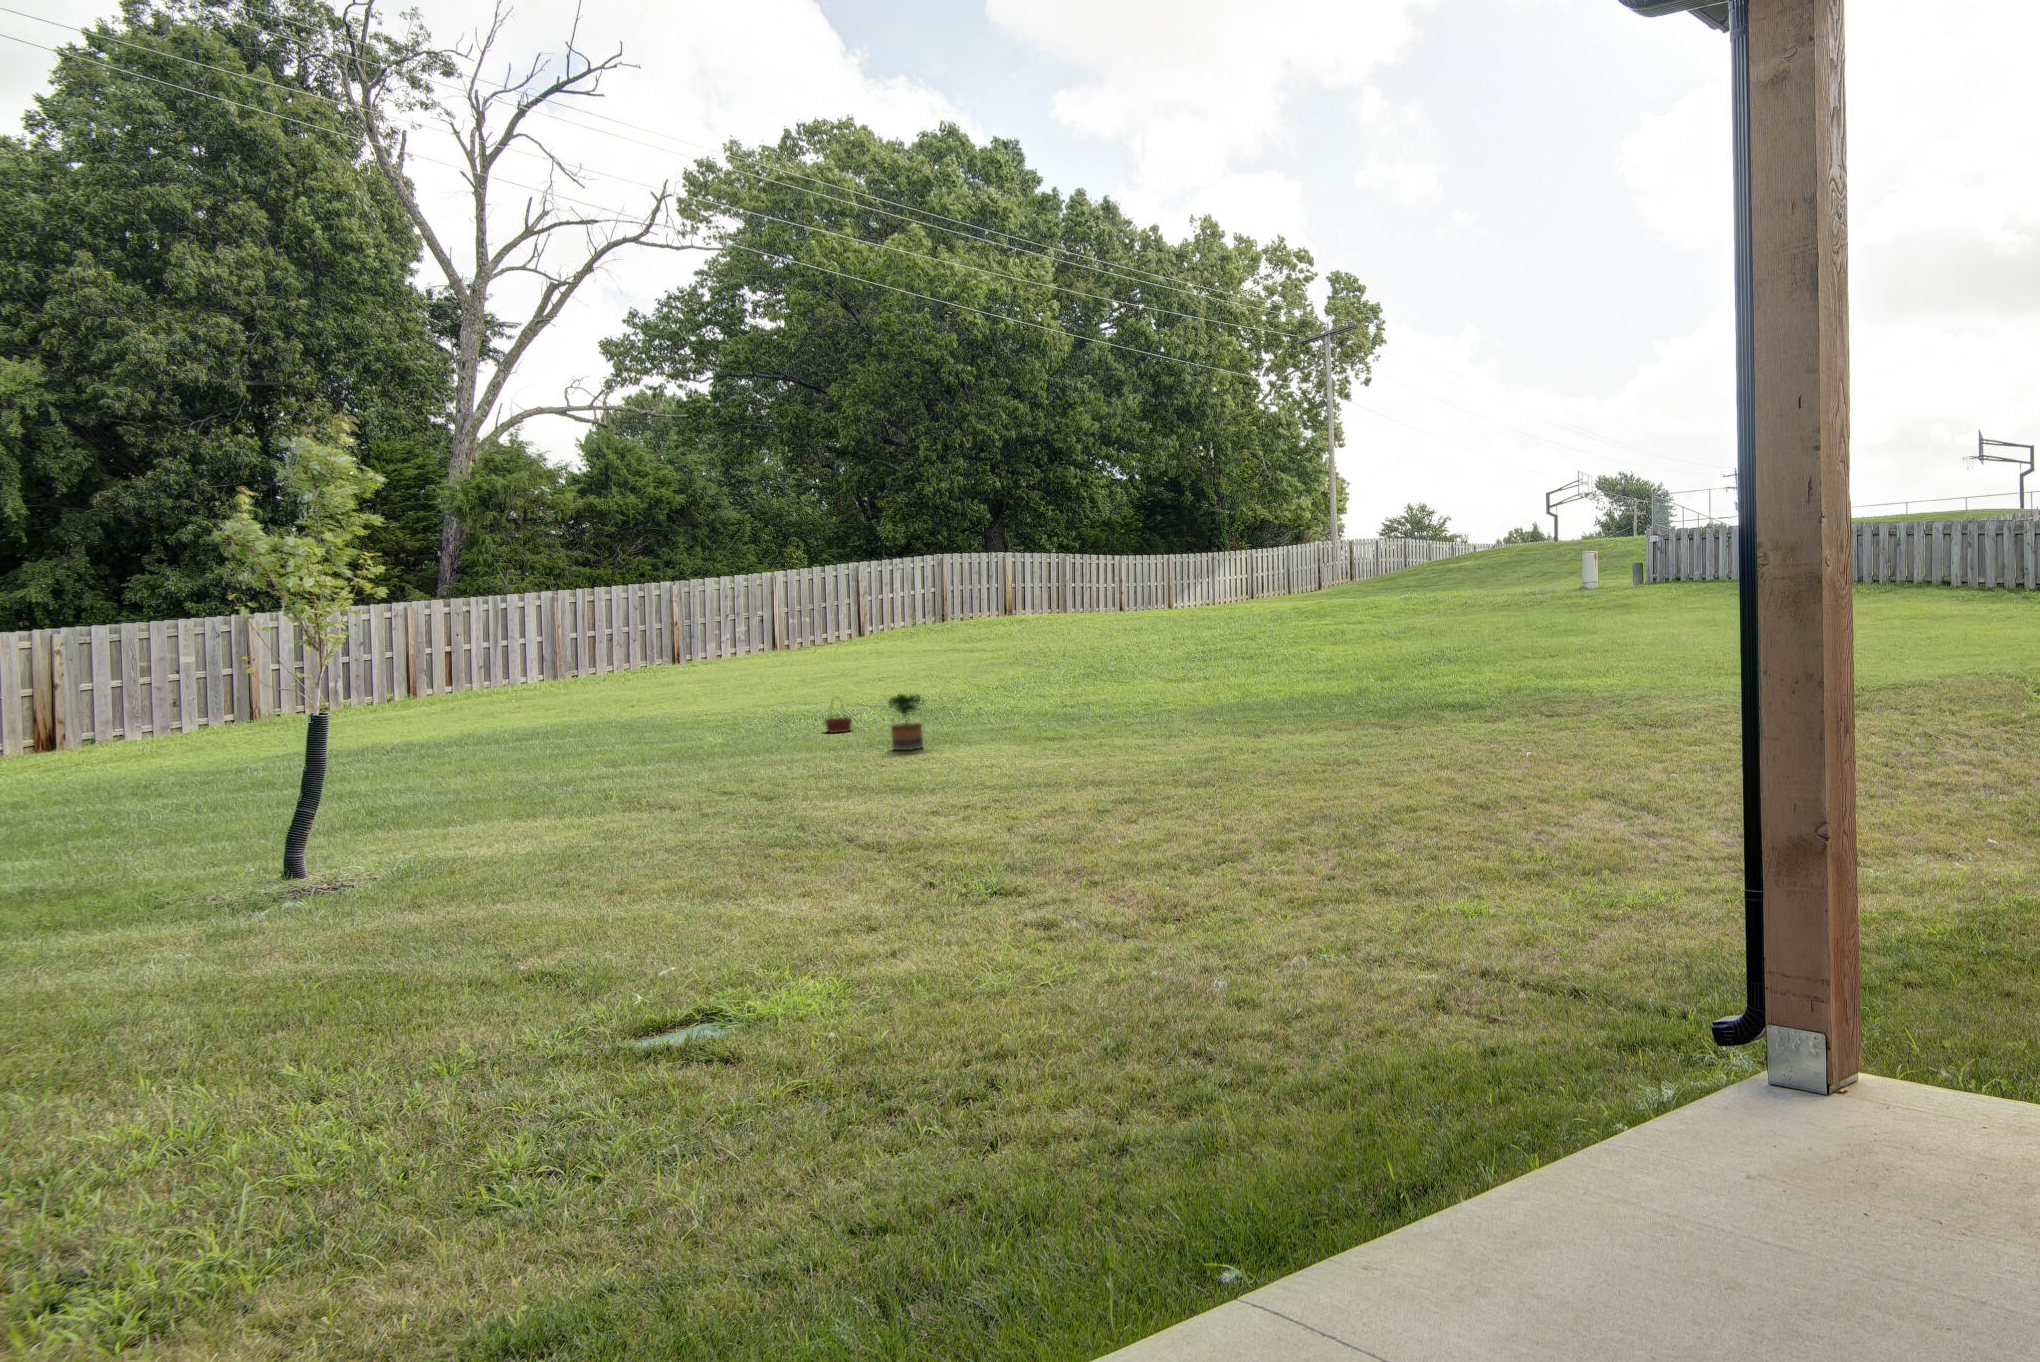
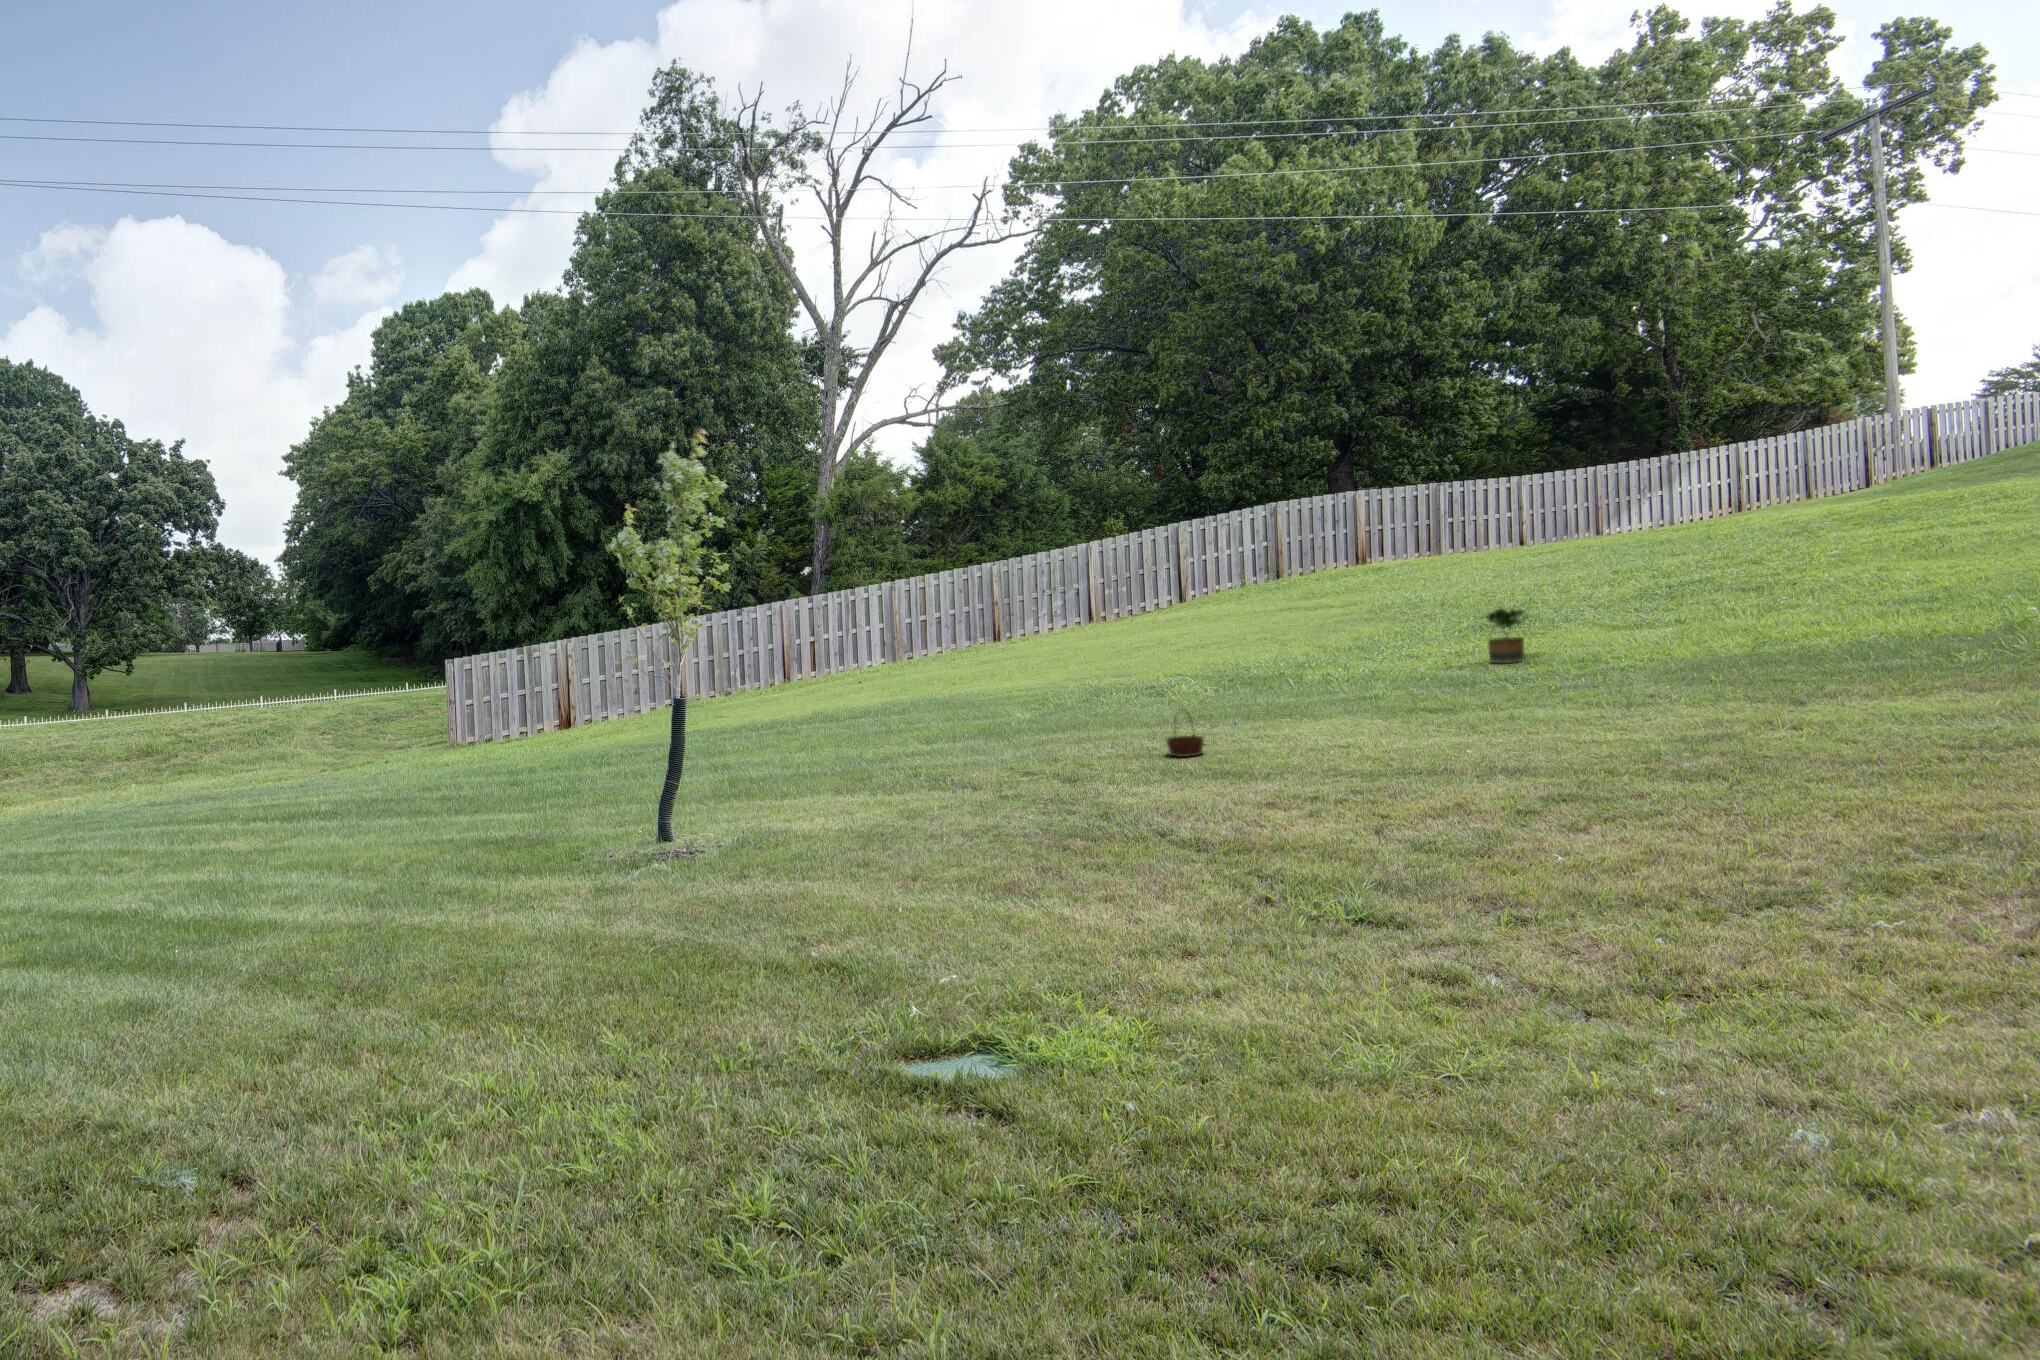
potted tree: present [889,694,925,750] -> present [1487,608,1528,663]

